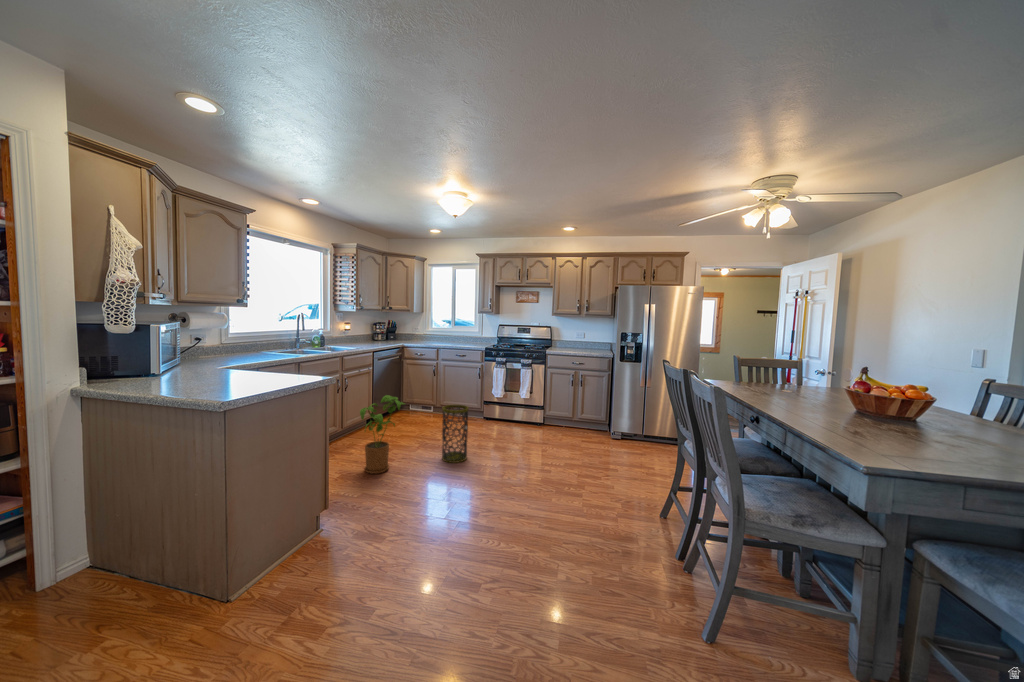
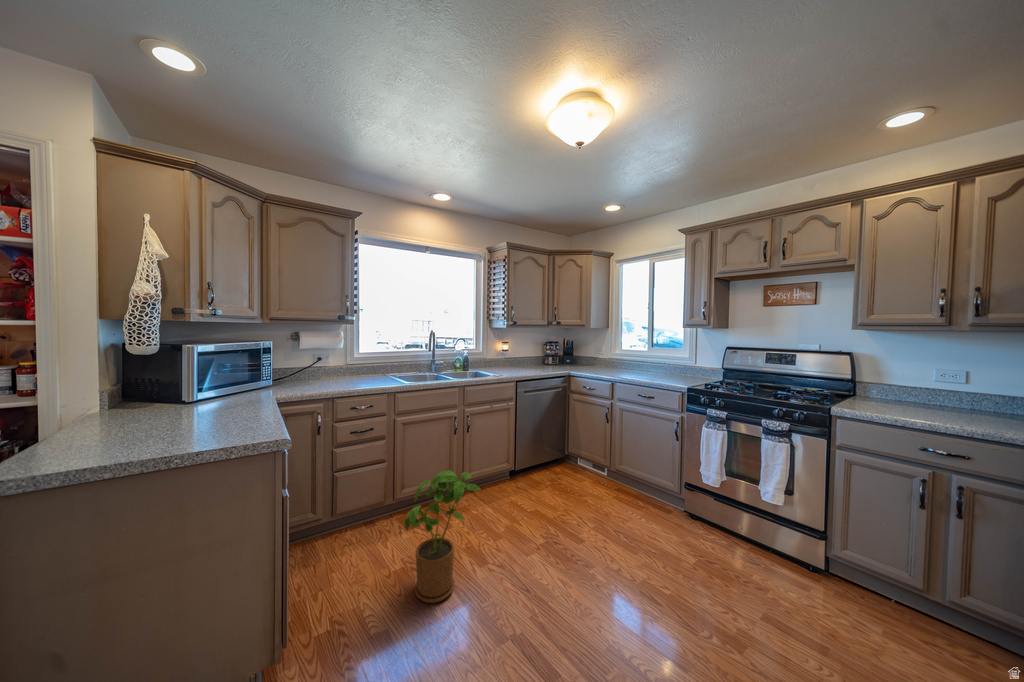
trash can: present [442,405,468,463] -> none [546,503,598,639]

